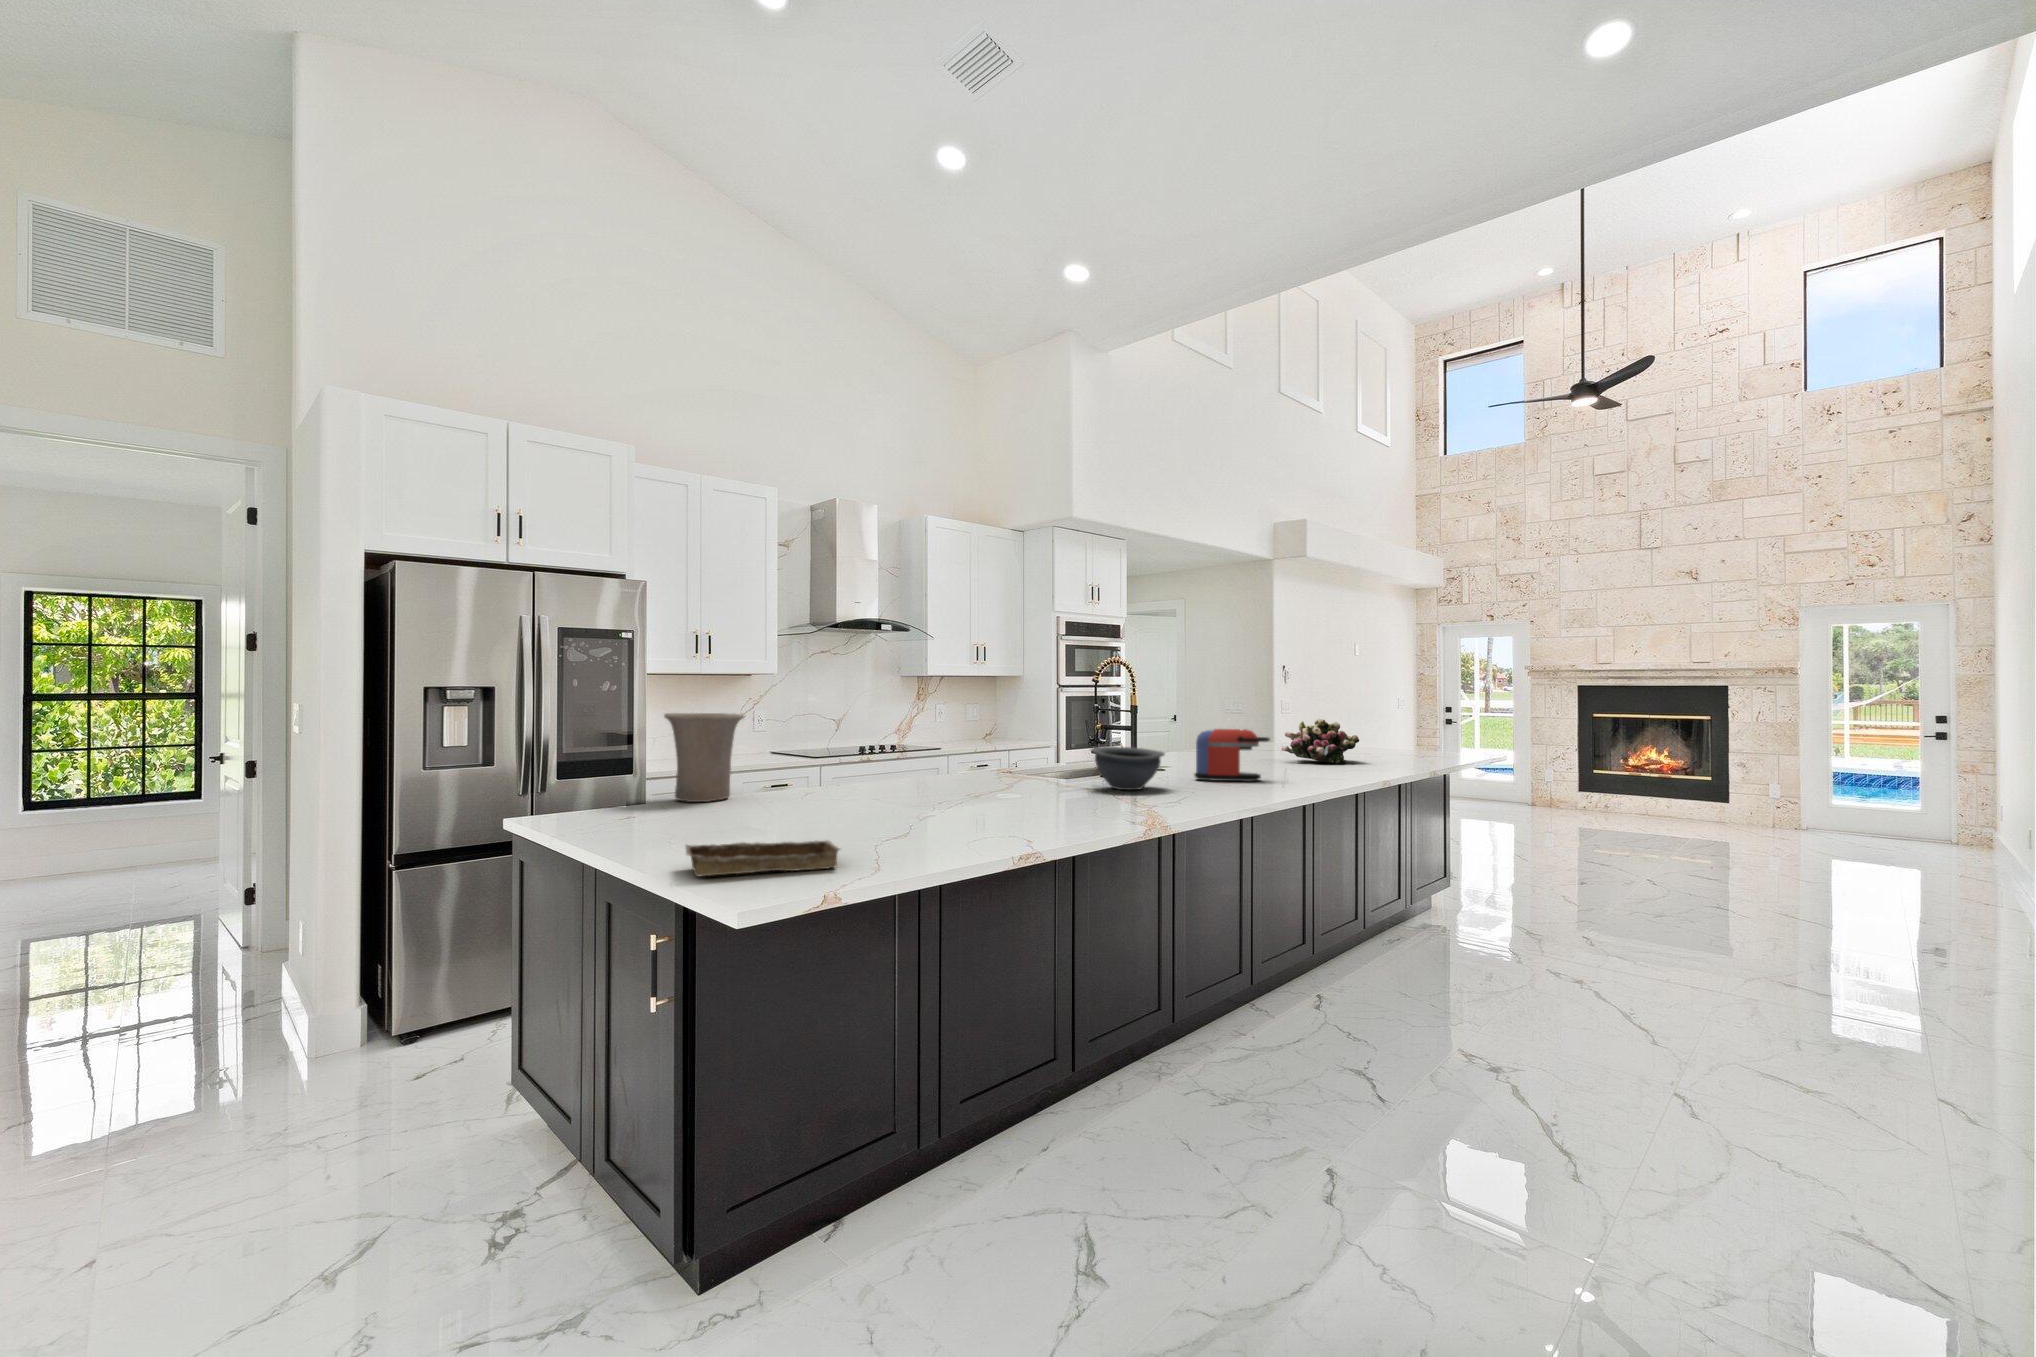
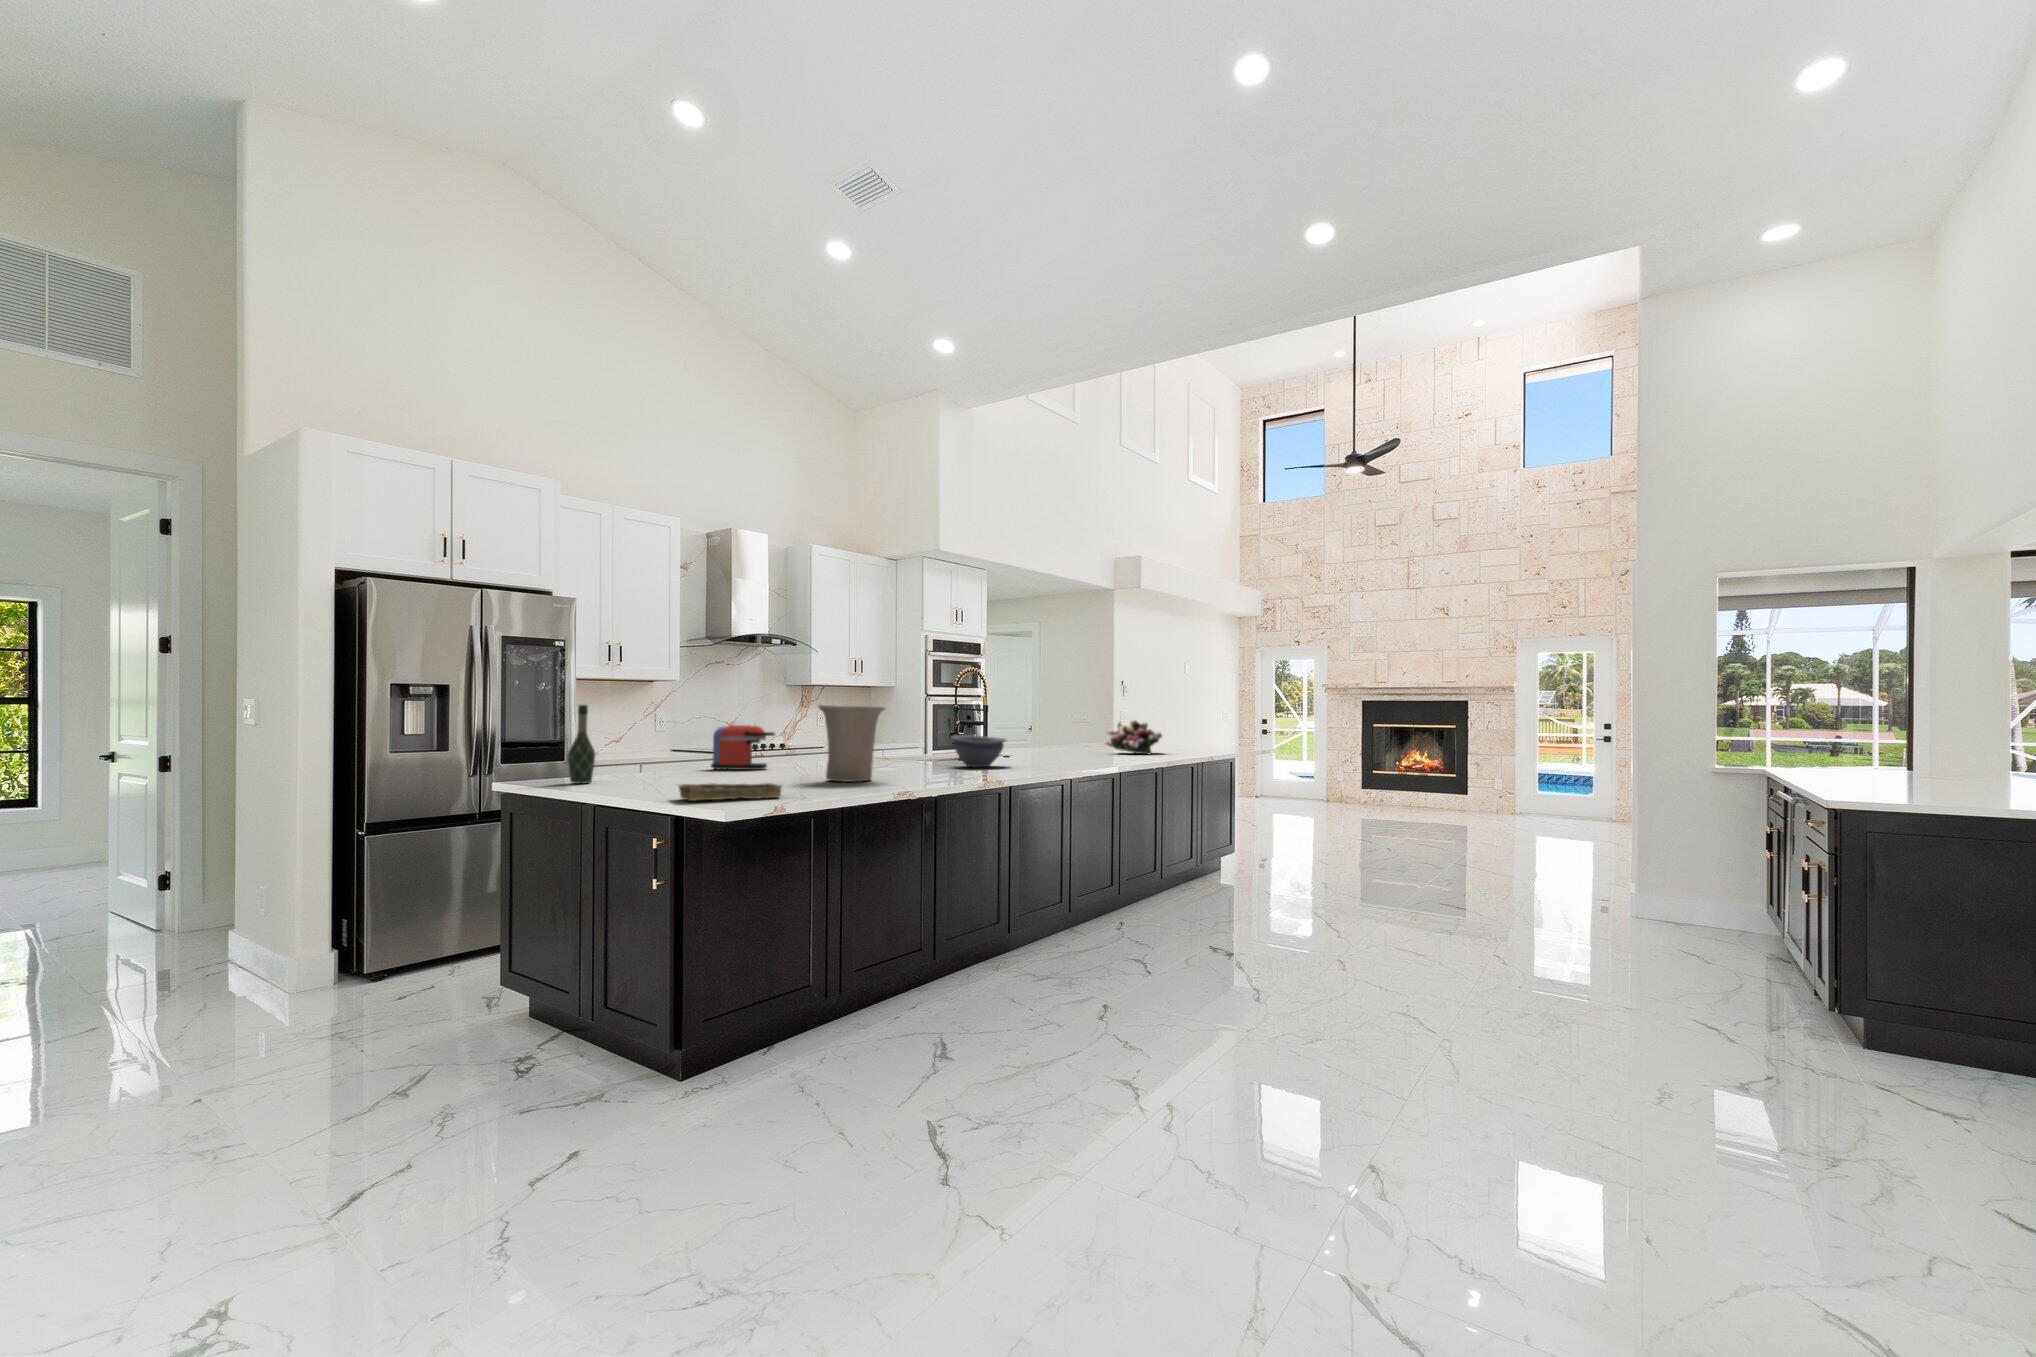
vase: present [664,713,745,802] -> present [818,705,885,782]
wine bottle: none [592,717,628,820] -> present [568,705,595,784]
coffee maker: present [1194,729,1270,781] -> present [711,725,775,770]

